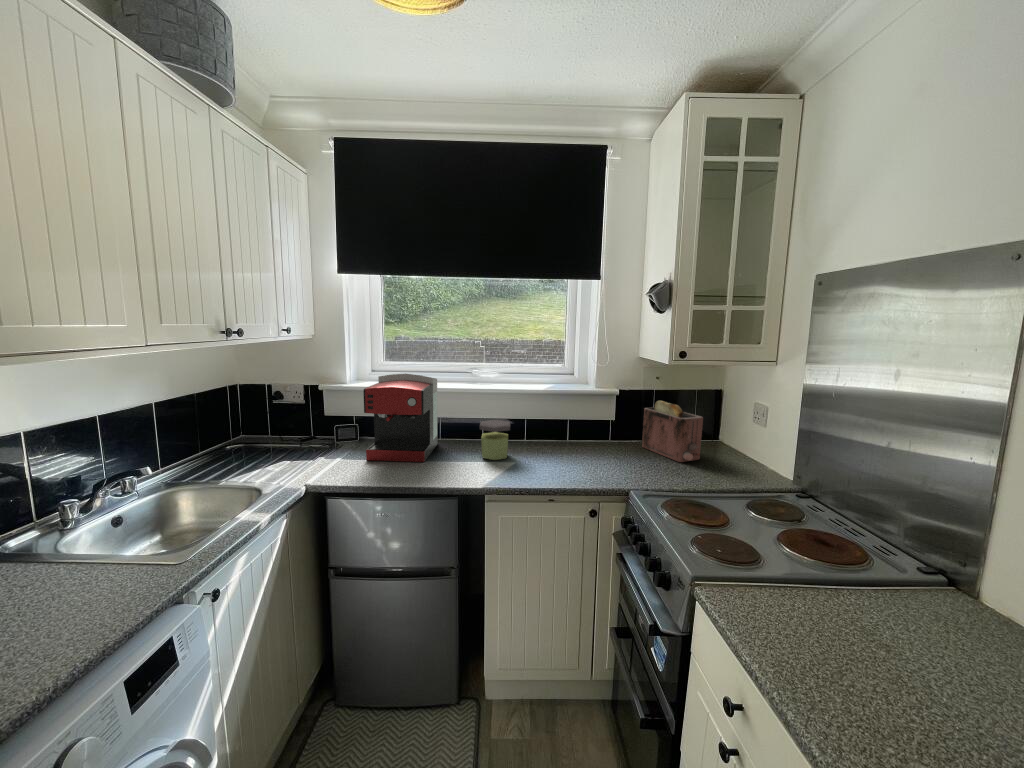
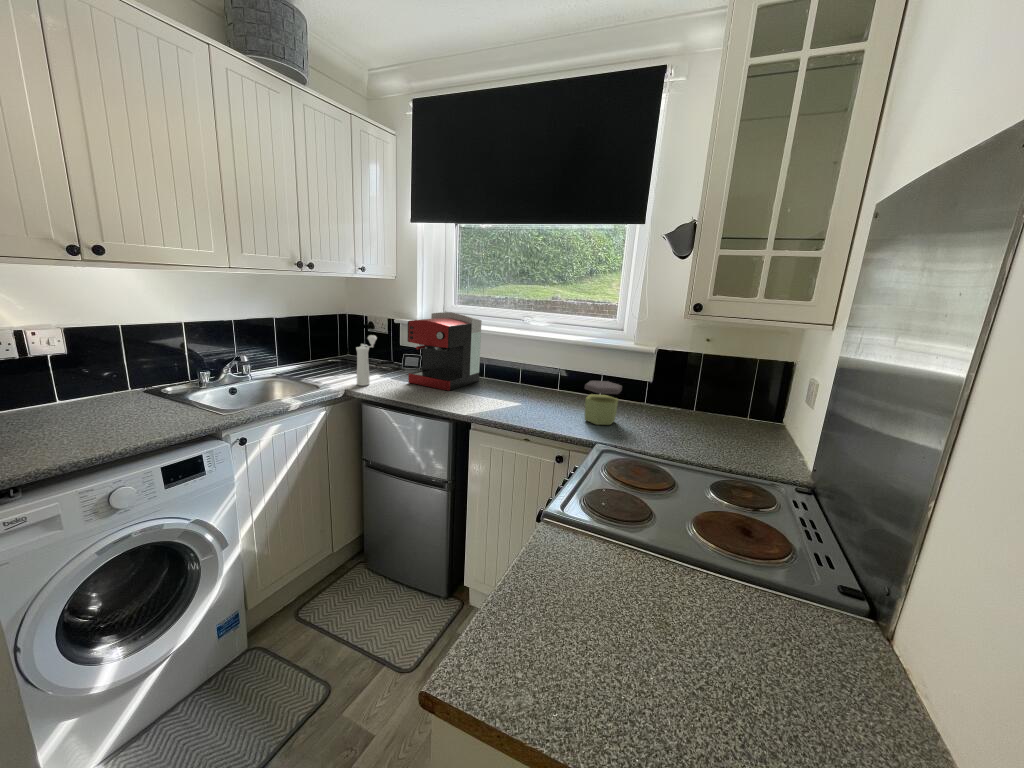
toaster: present [642,401,703,462] -> none [675,364,736,435]
pepper mill: none [304,410,323,475] -> present [356,335,377,386]
jar: present [480,420,510,460] -> present [585,381,622,425]

